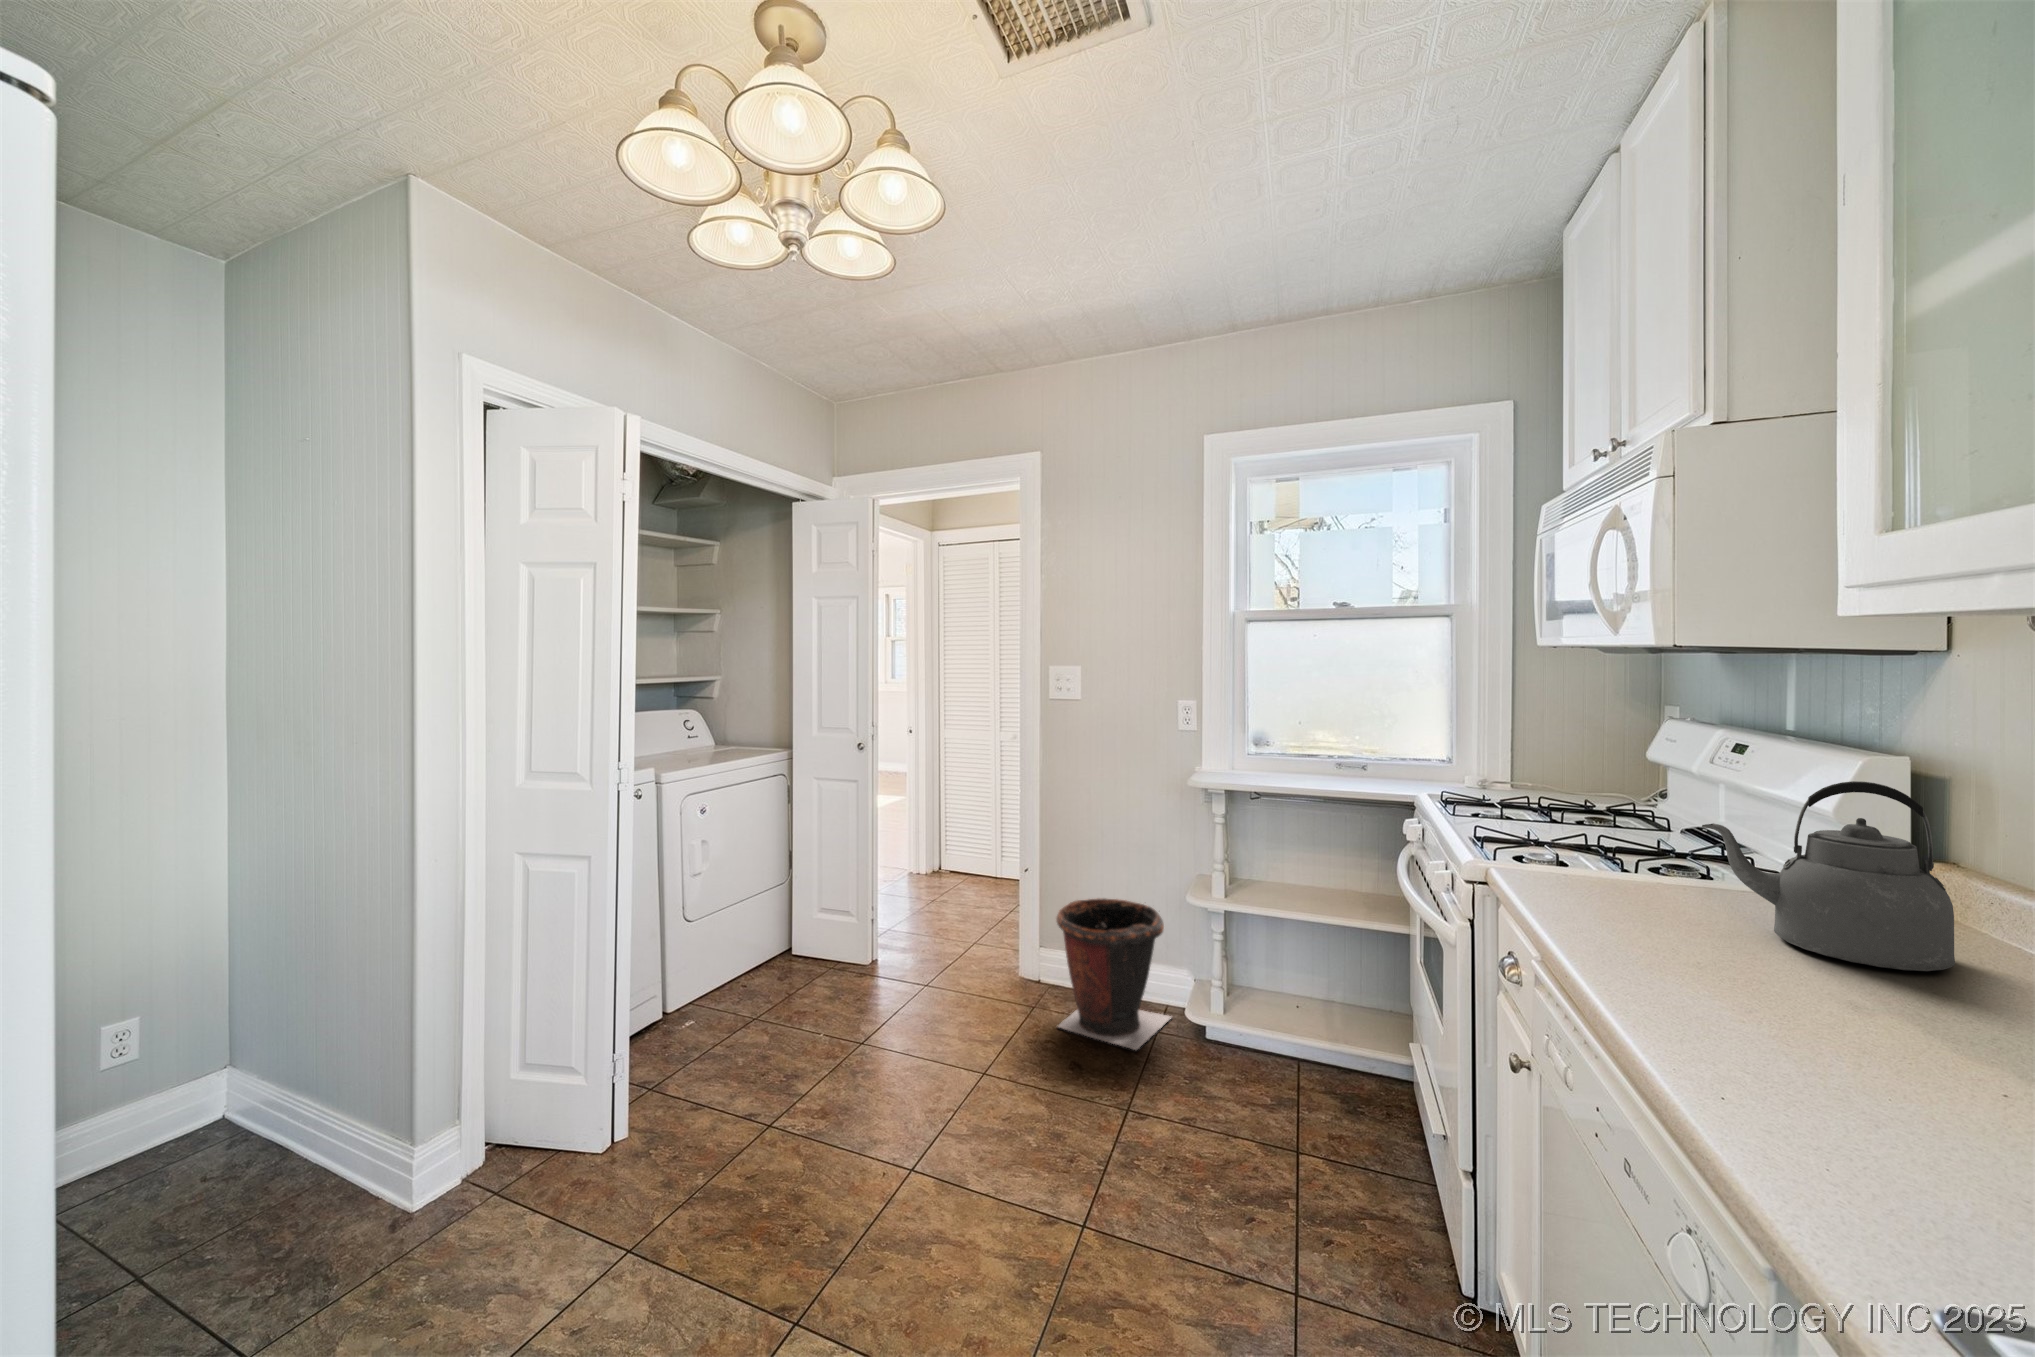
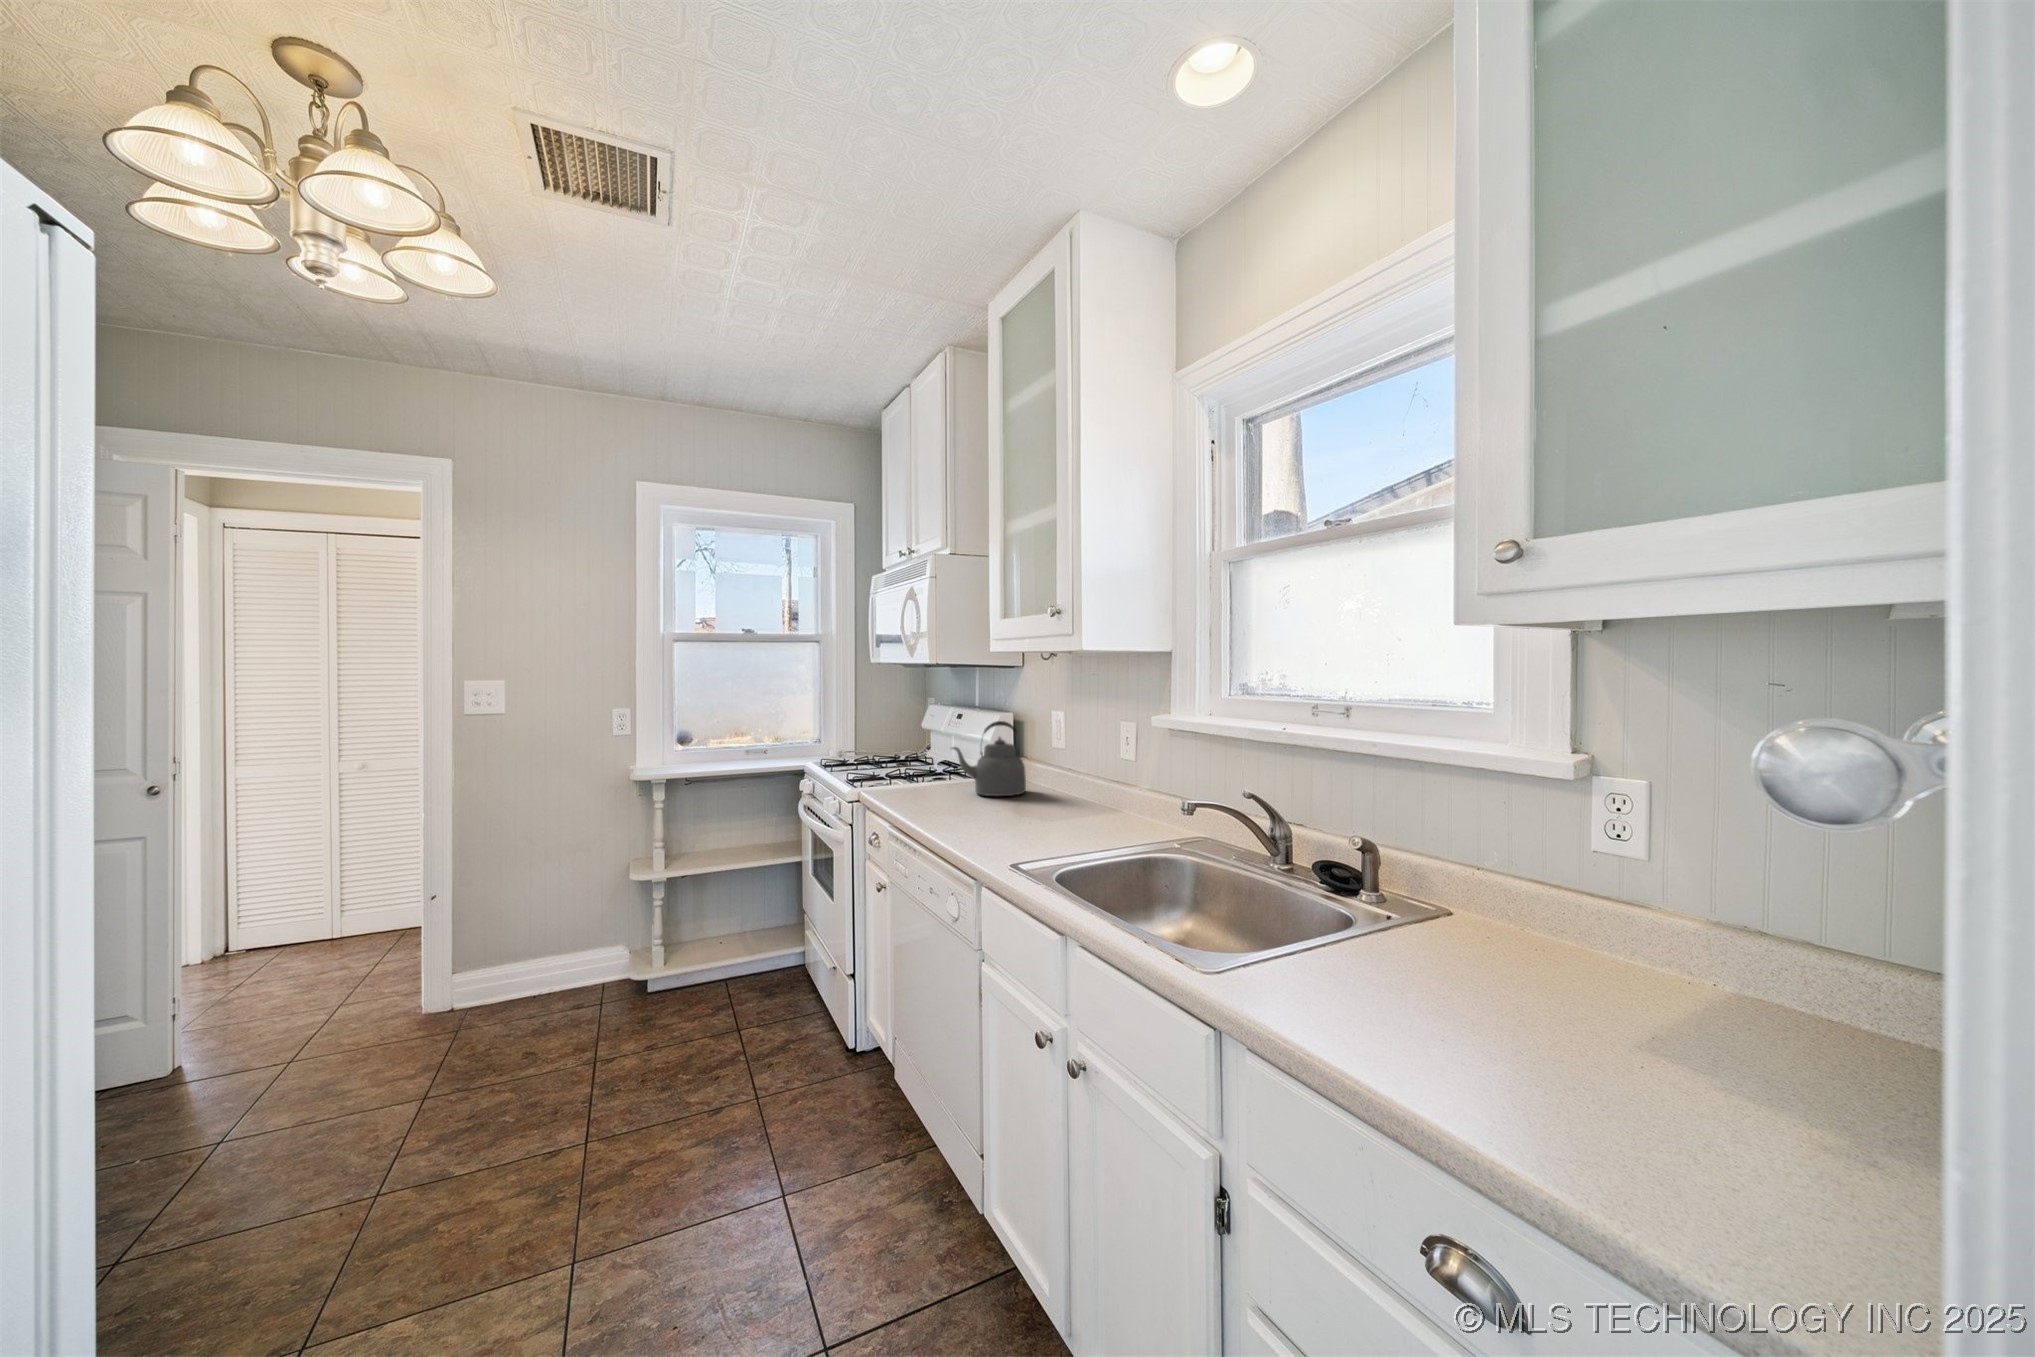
waste bin: present [1056,898,1171,1050] -> none [486,894,612,1032]

